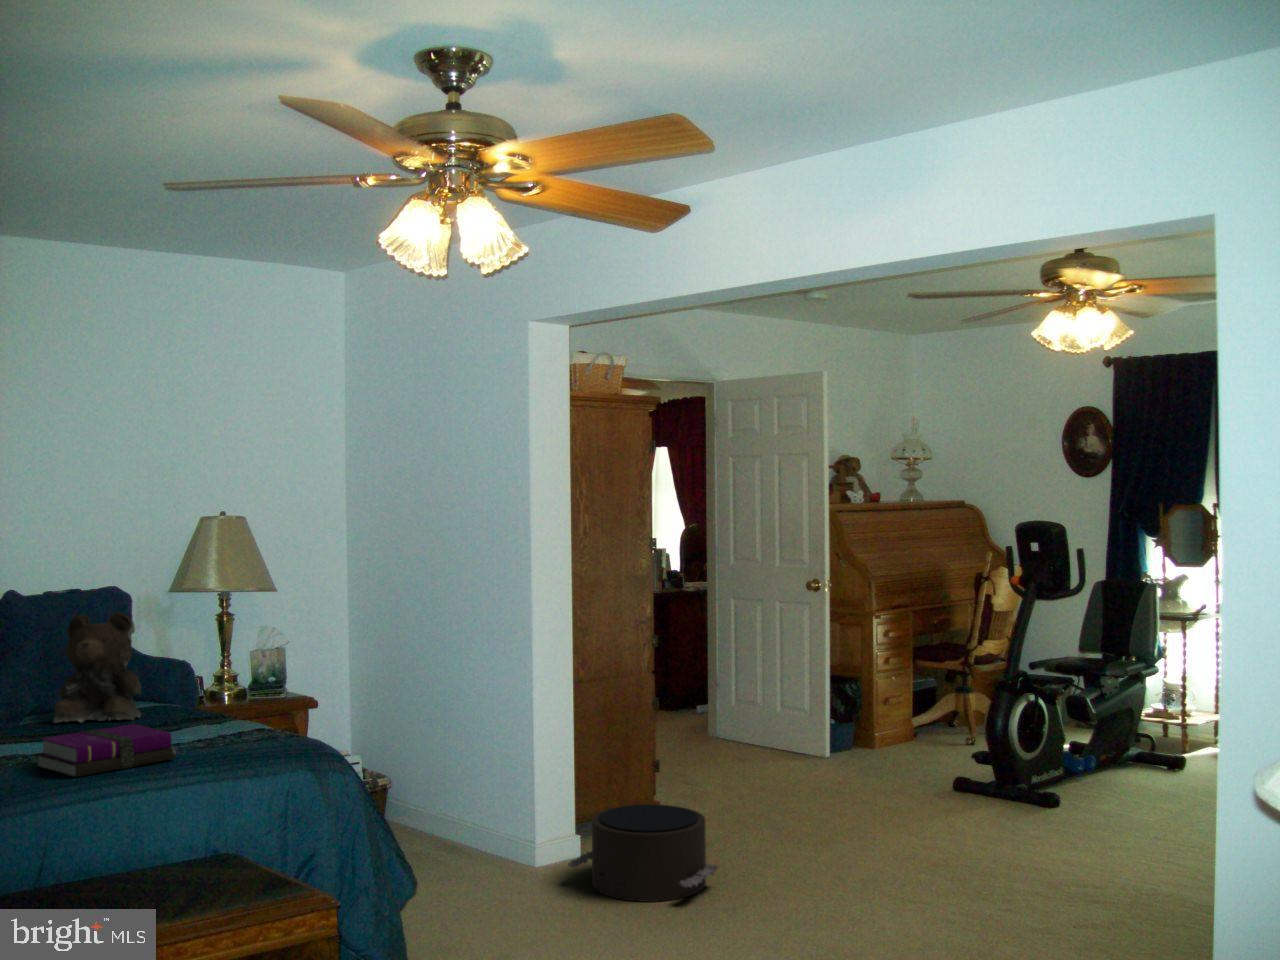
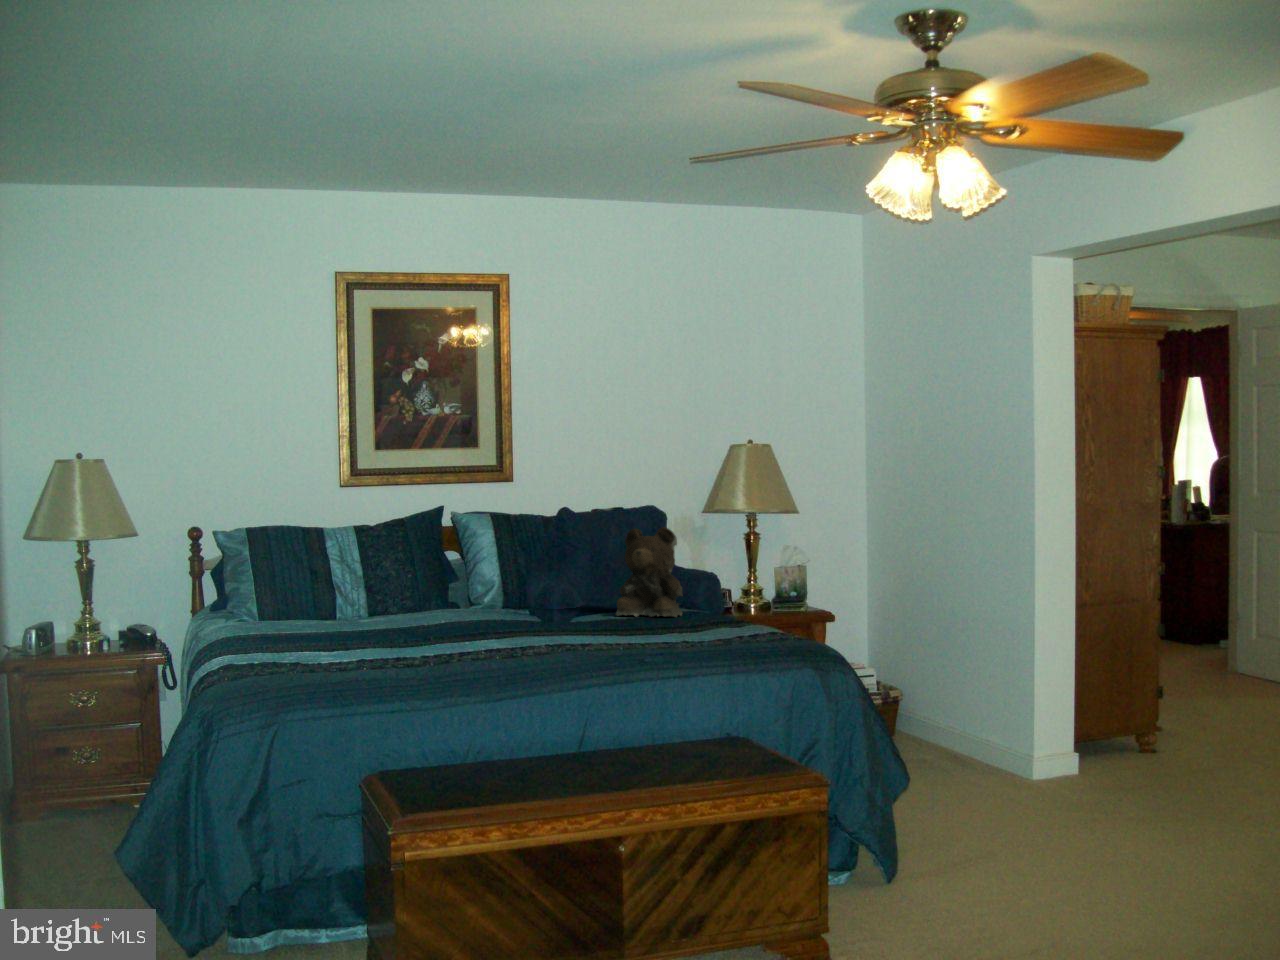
notebook: present [37,724,176,777] -> none [602,617,707,654]
pouf: present [568,804,719,902] -> none [1063,732,1228,827]

